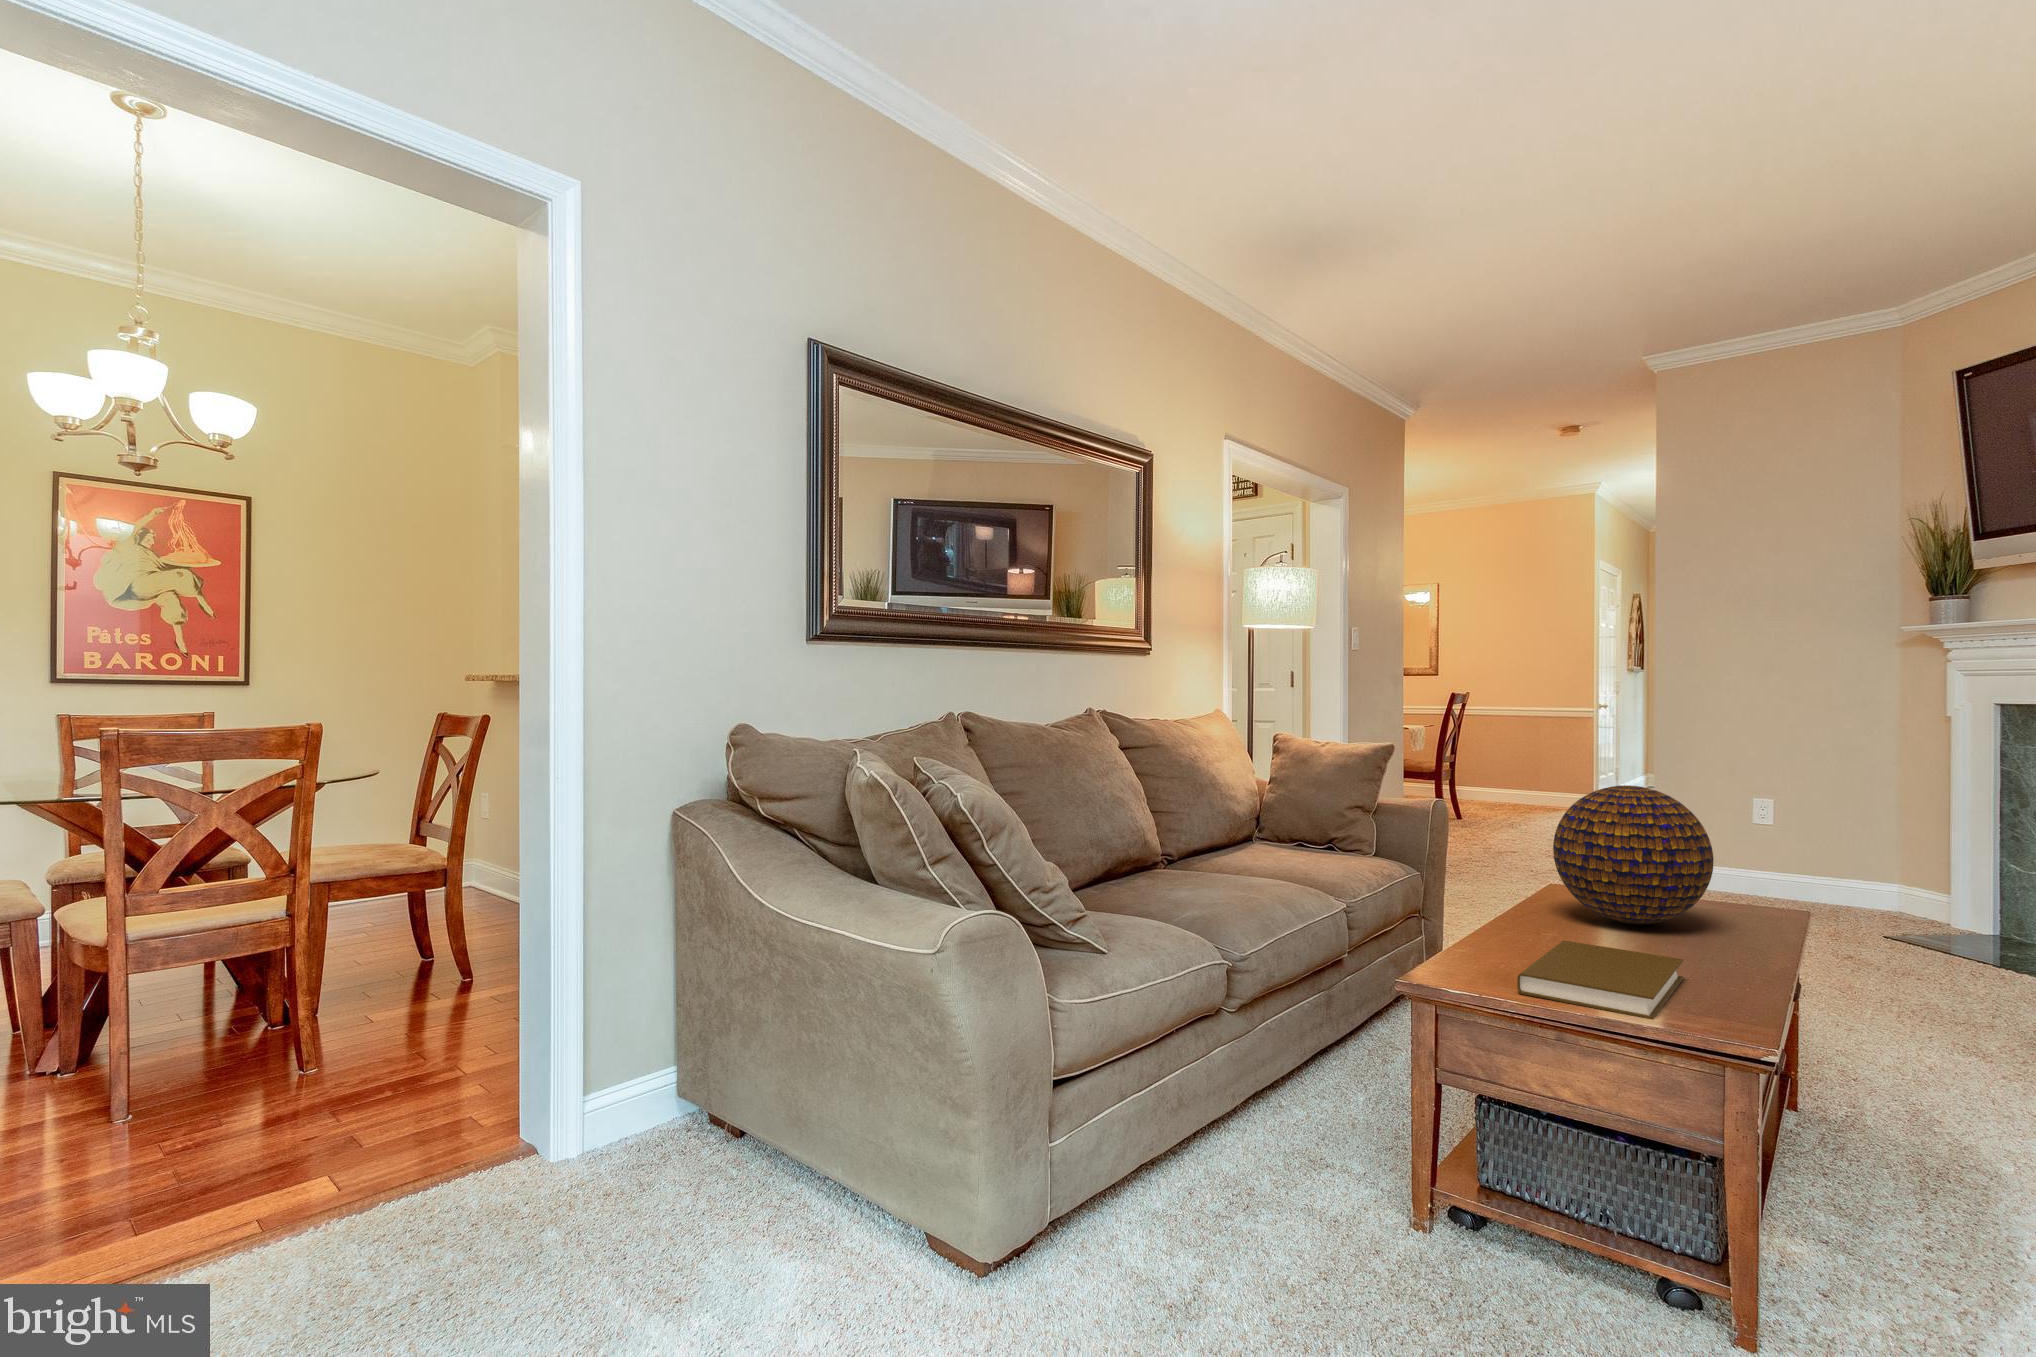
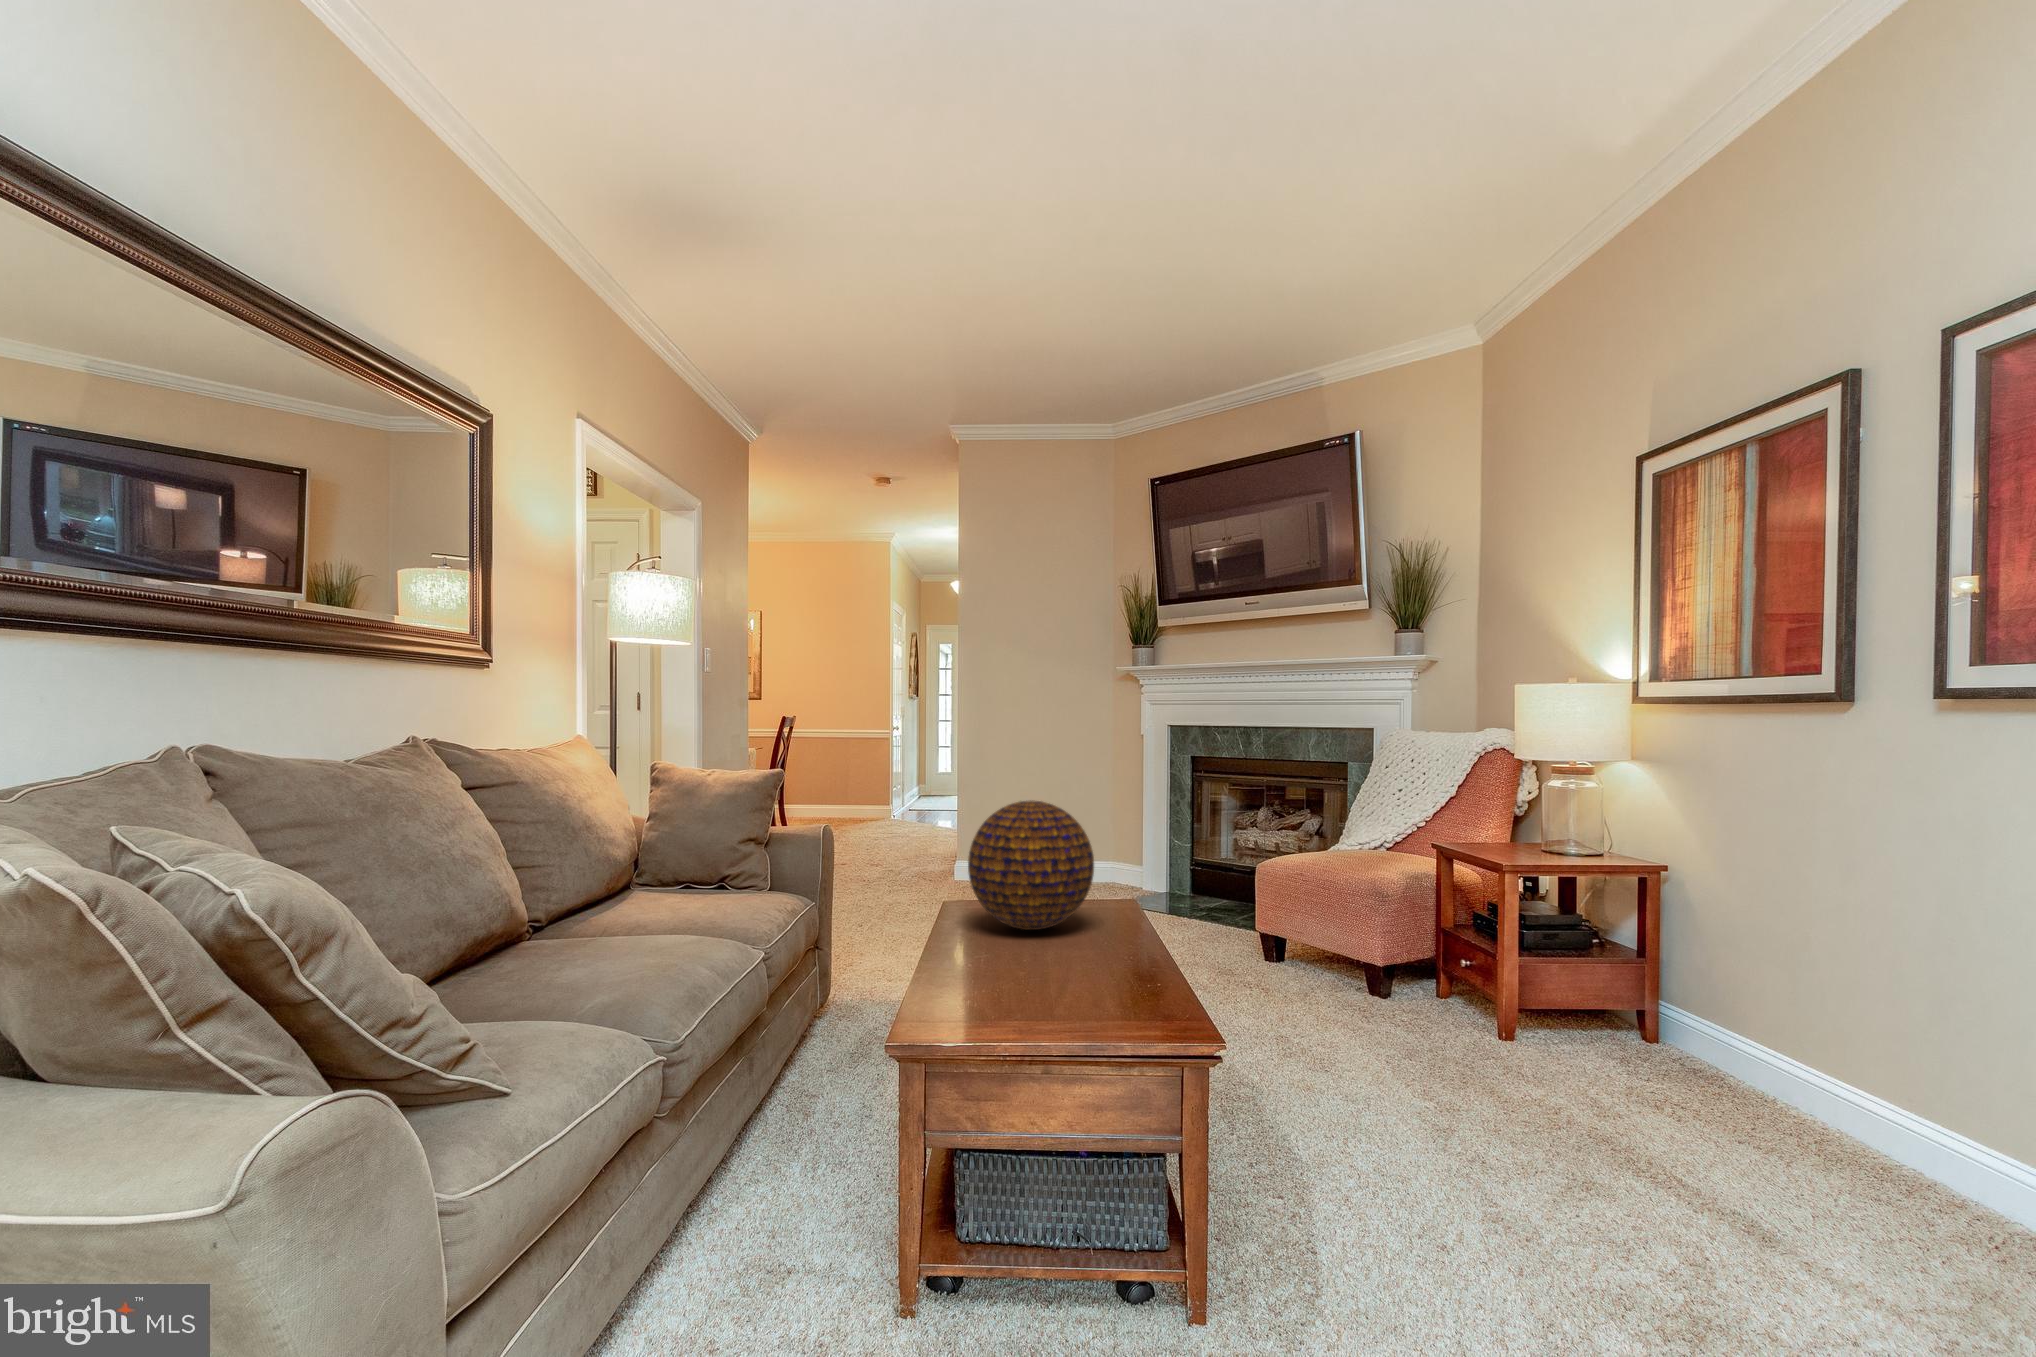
book: present [1517,940,1683,1019] -> none [1002,961,1124,1031]

